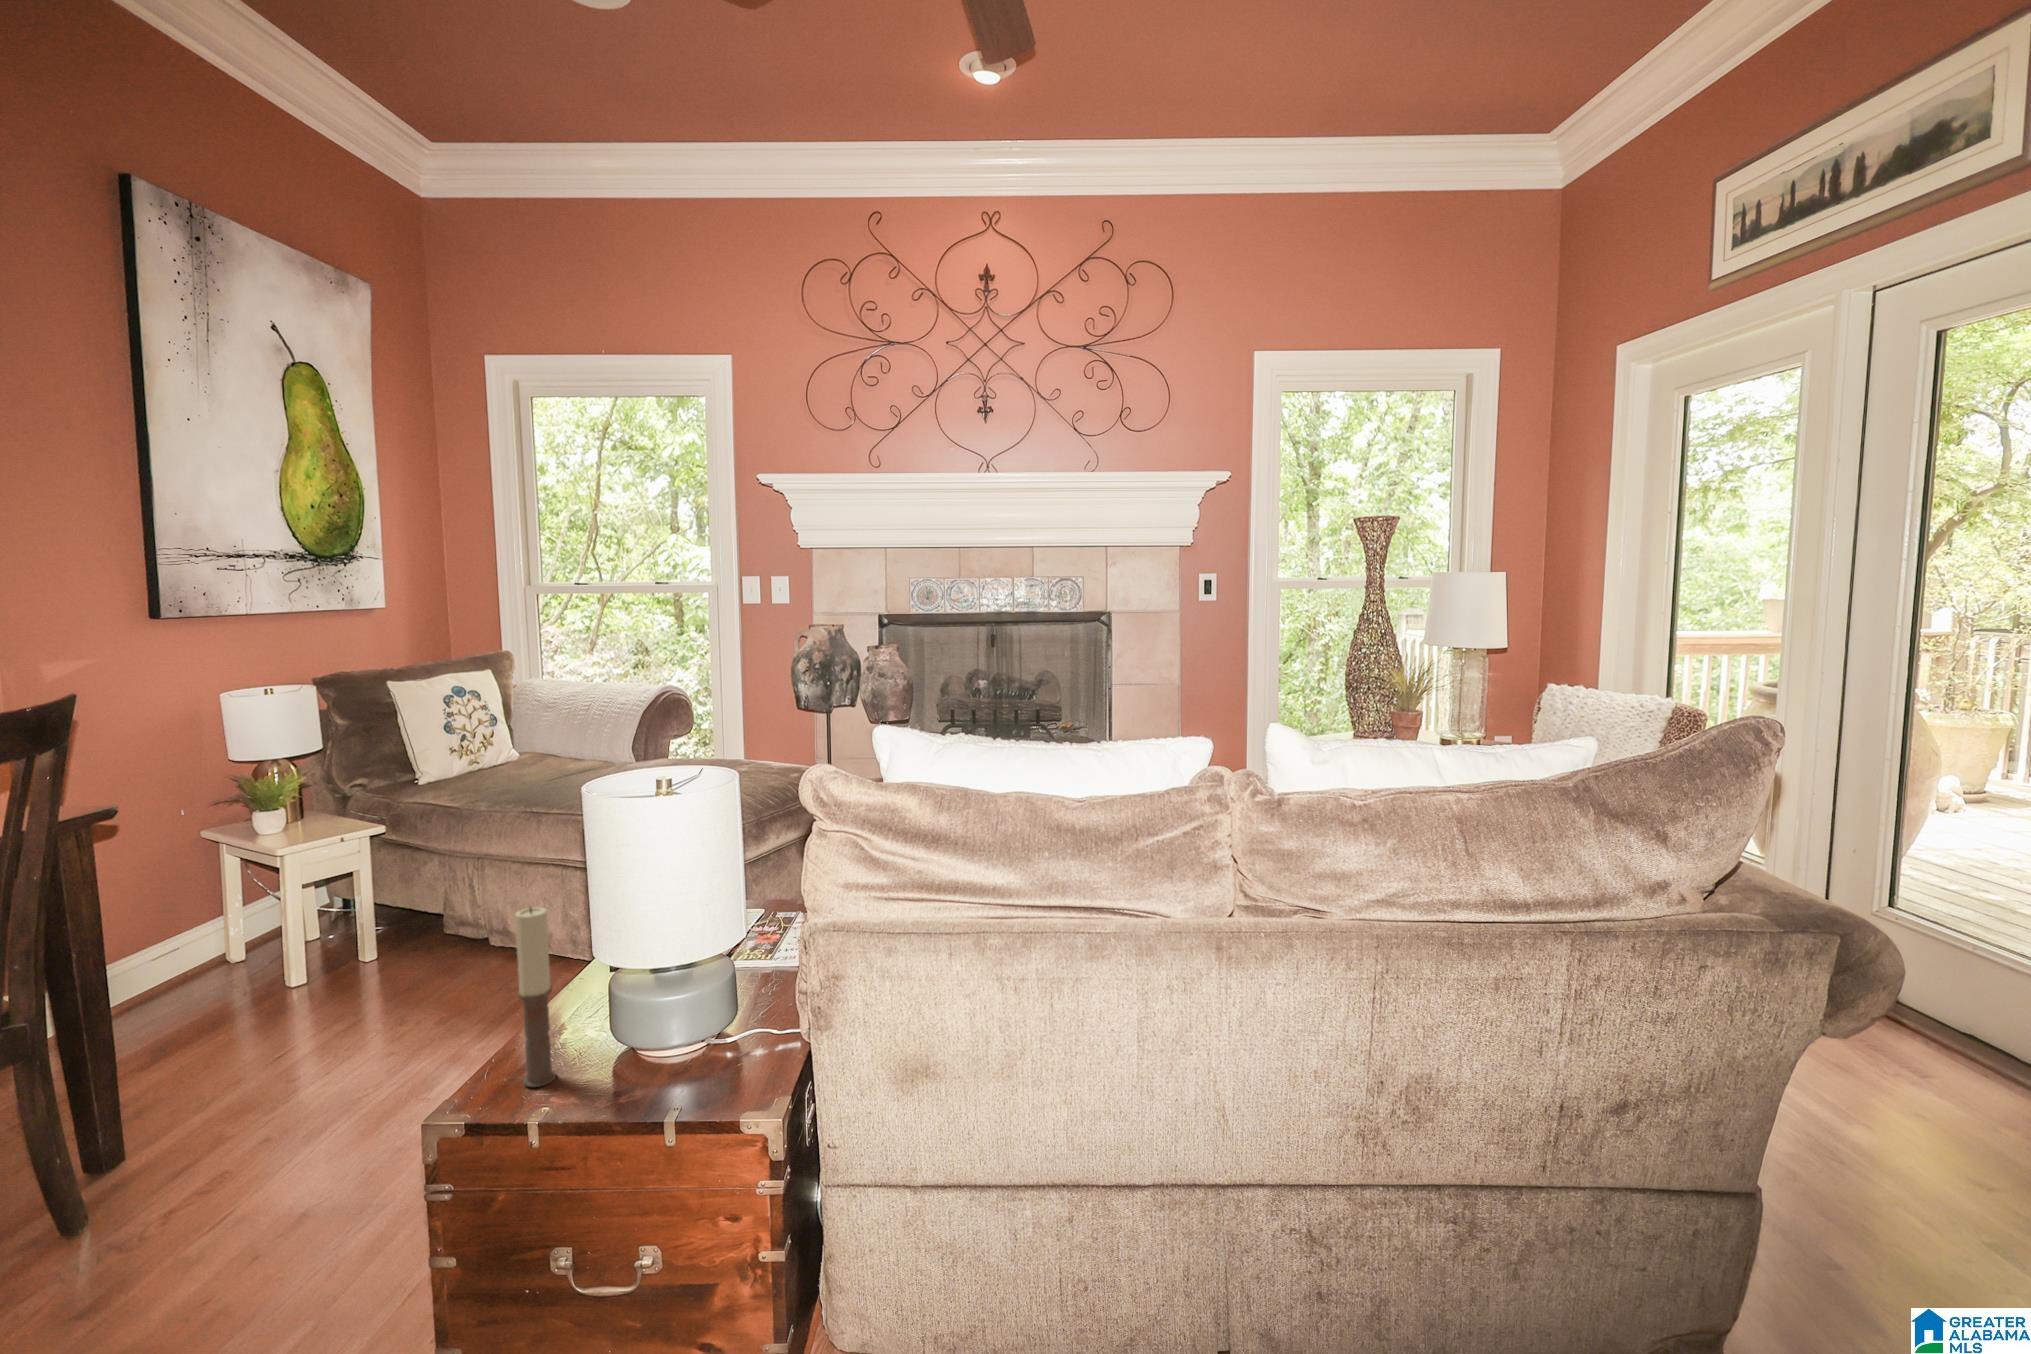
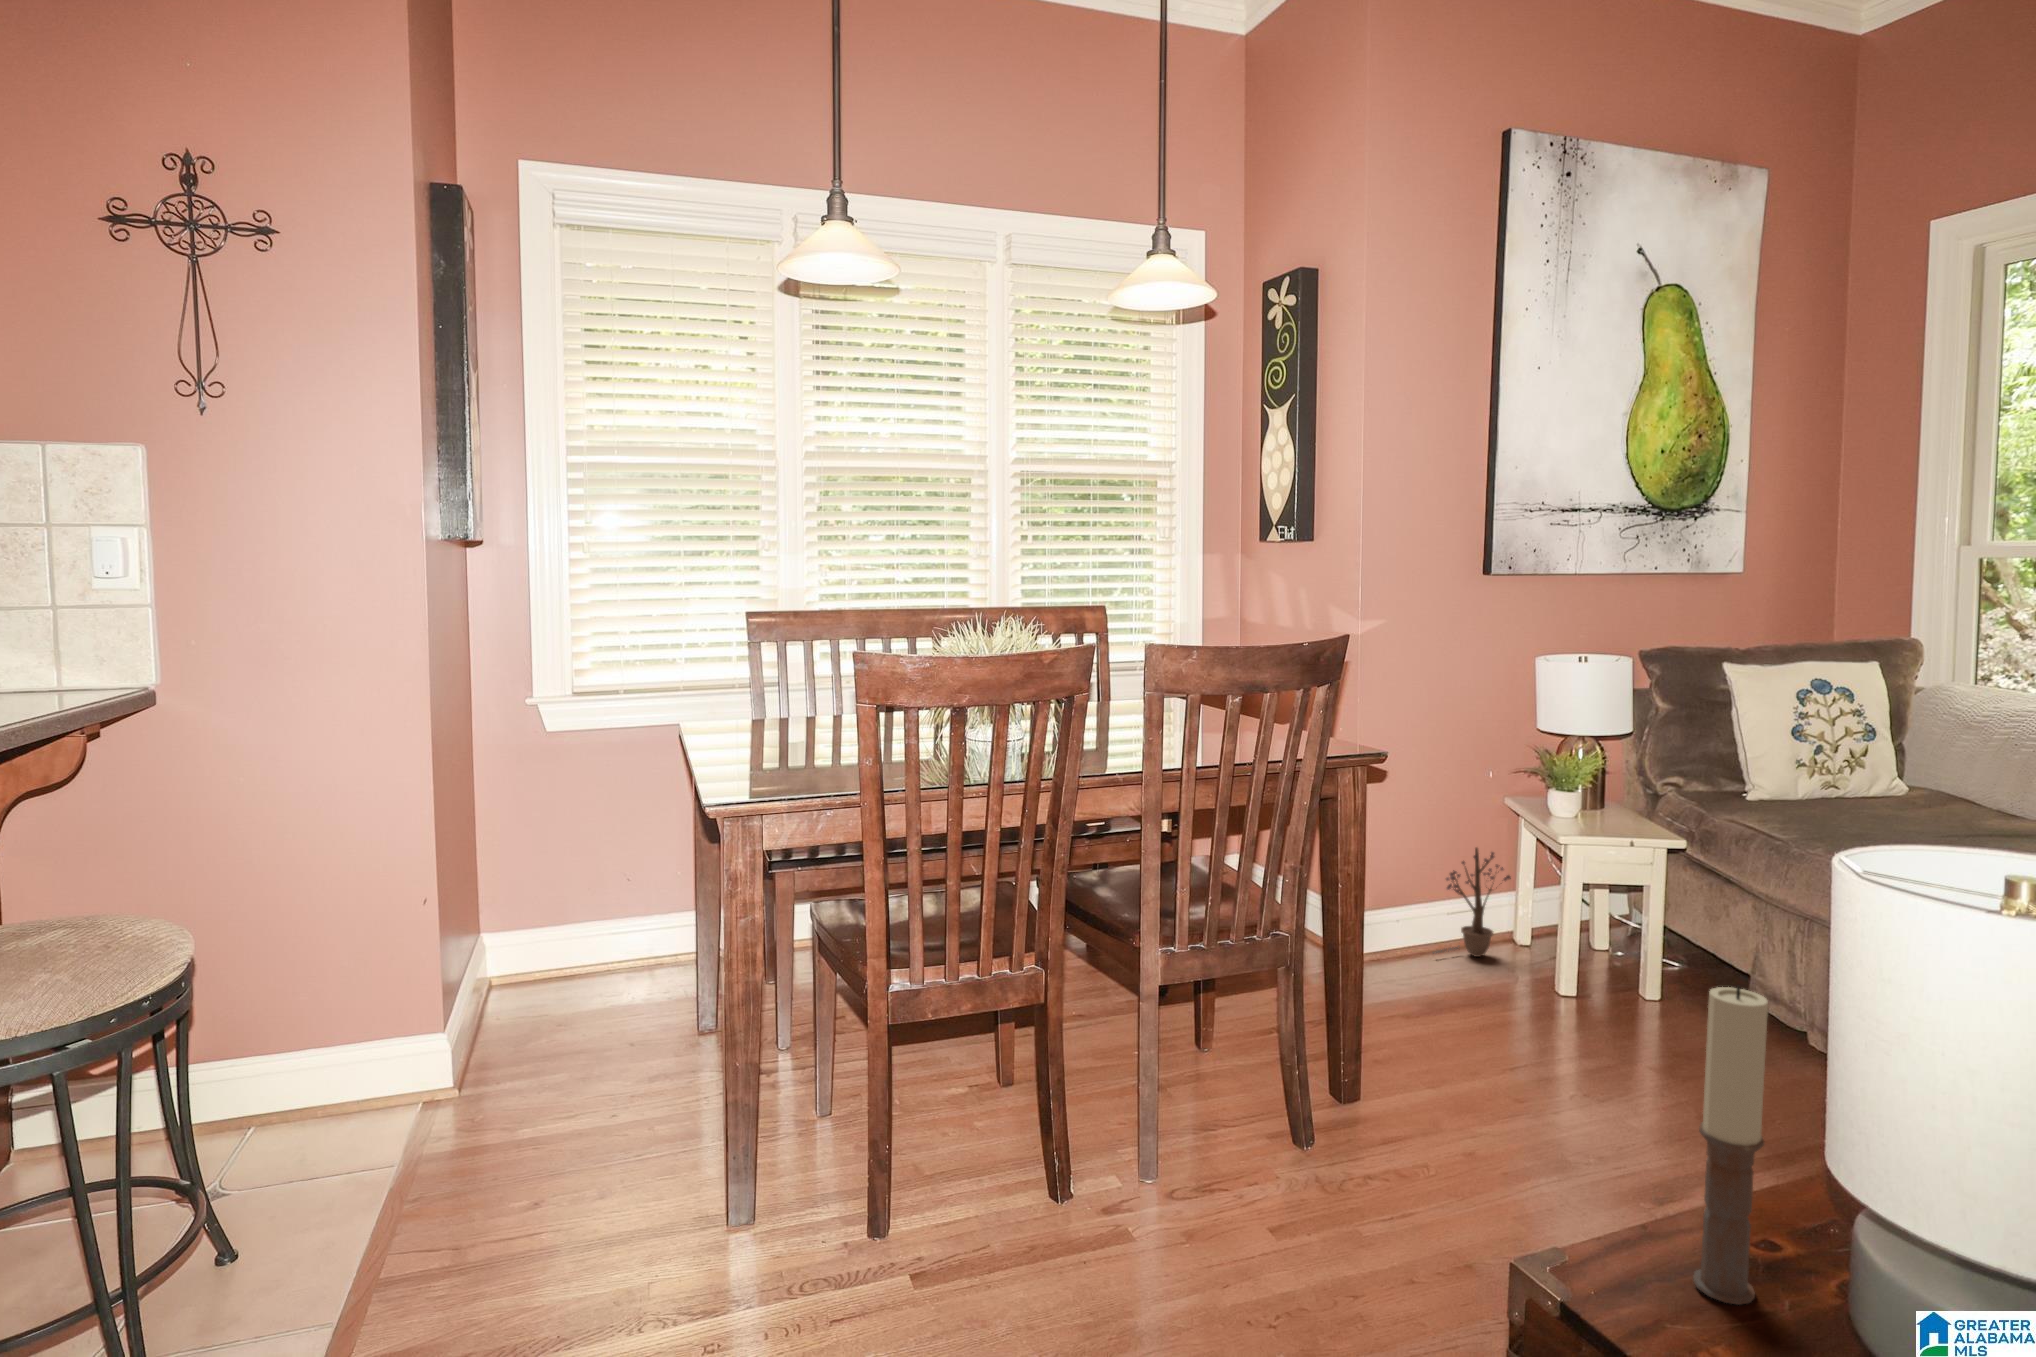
decorative plant: none [148,877,224,992] -> present [1433,848,1511,957]

